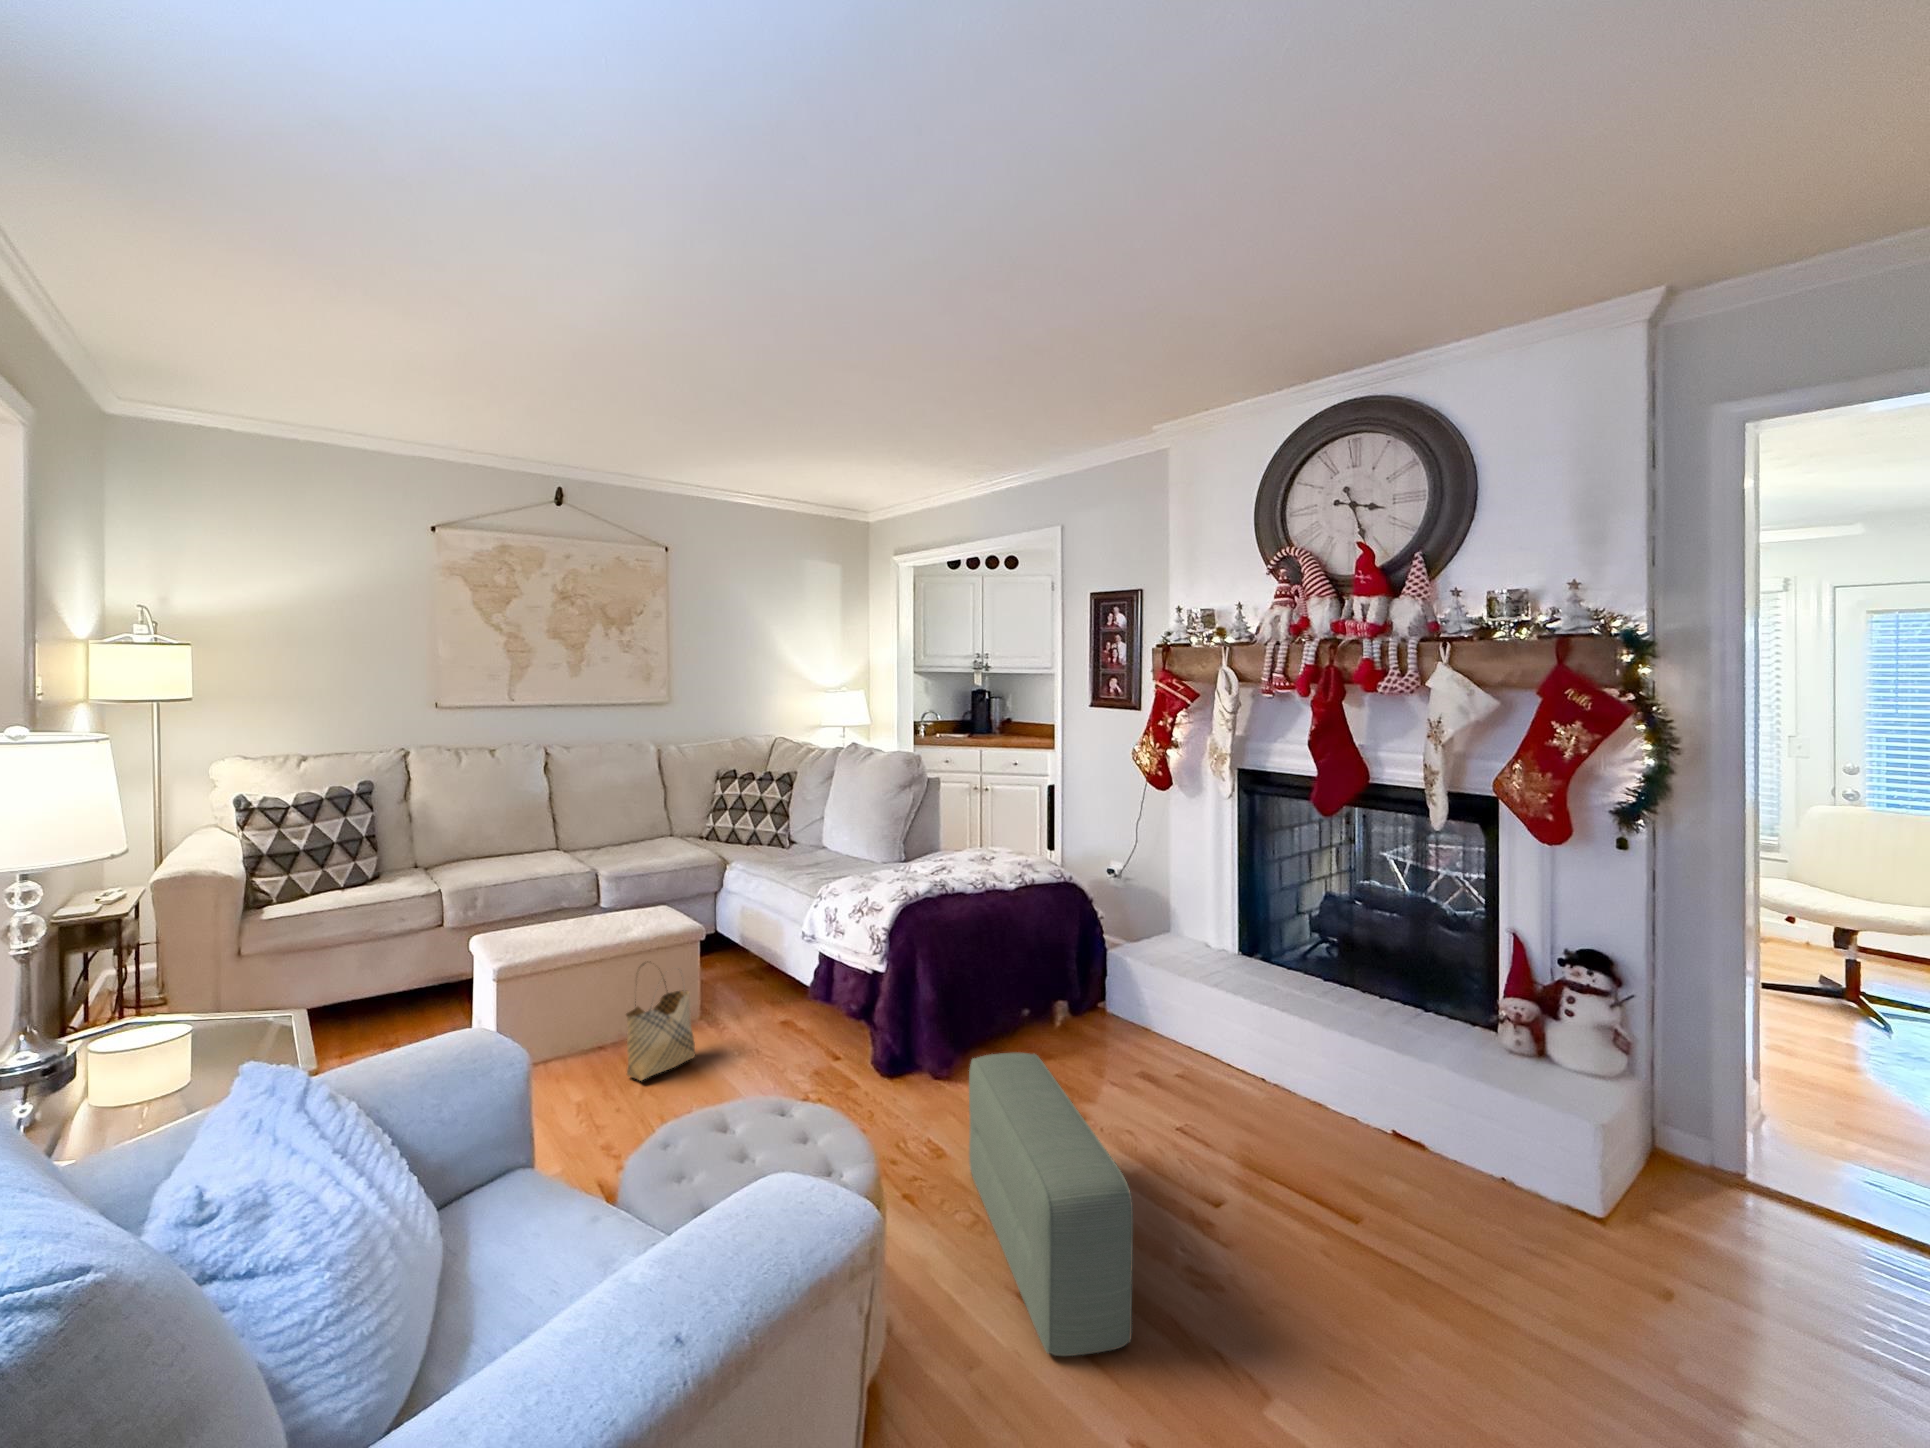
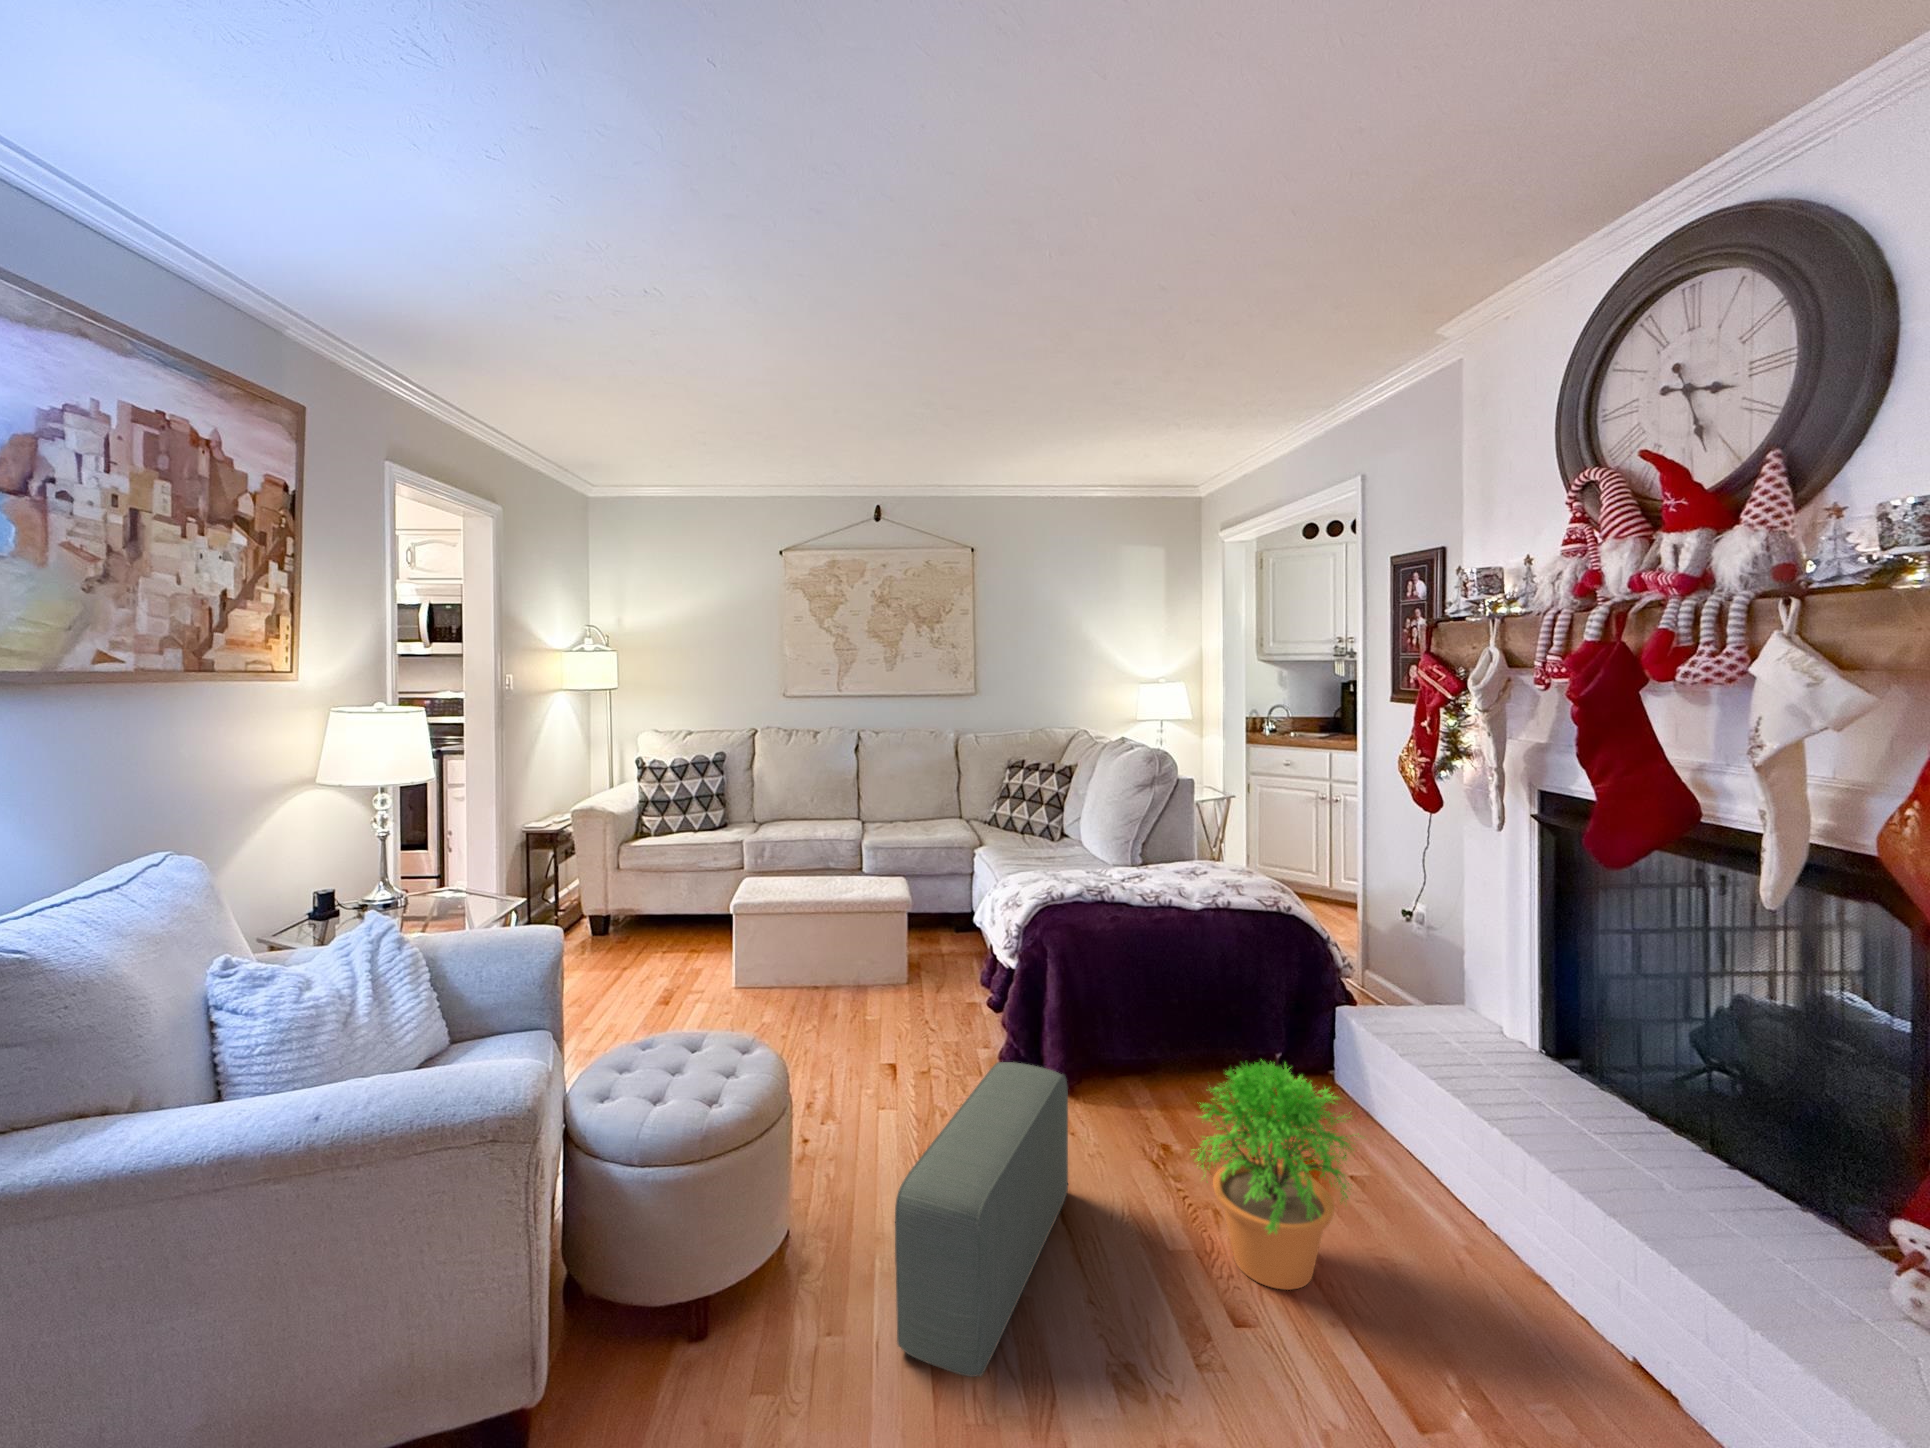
woven basket: present [626,961,695,1080] -> none [810,920,876,1021]
potted plant: none [1145,996,1274,1178] -> present [1193,1059,1361,1290]

